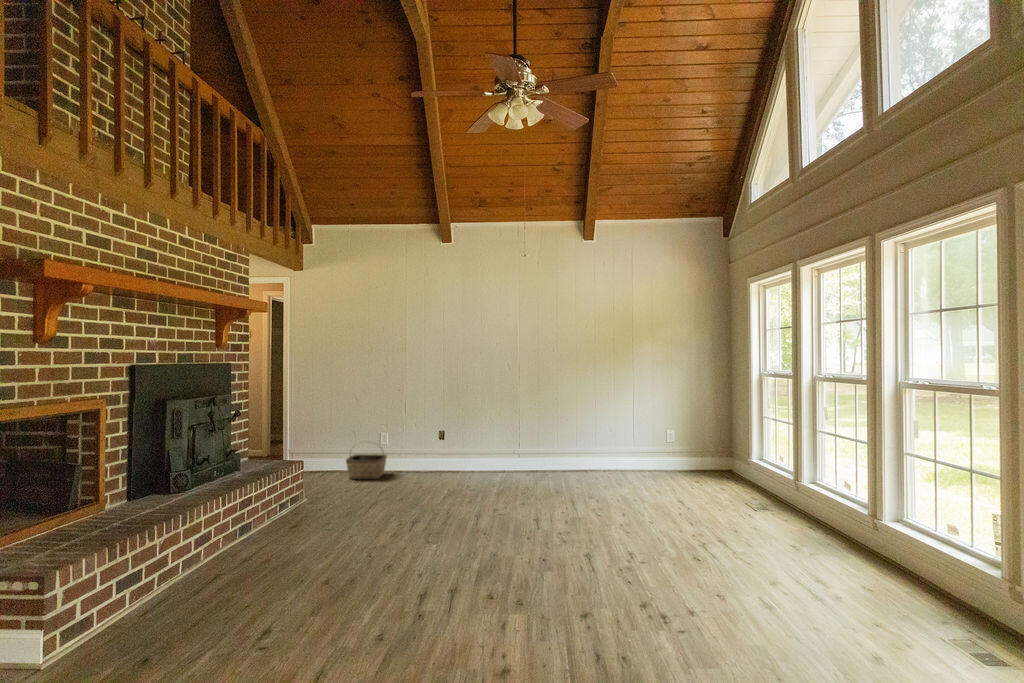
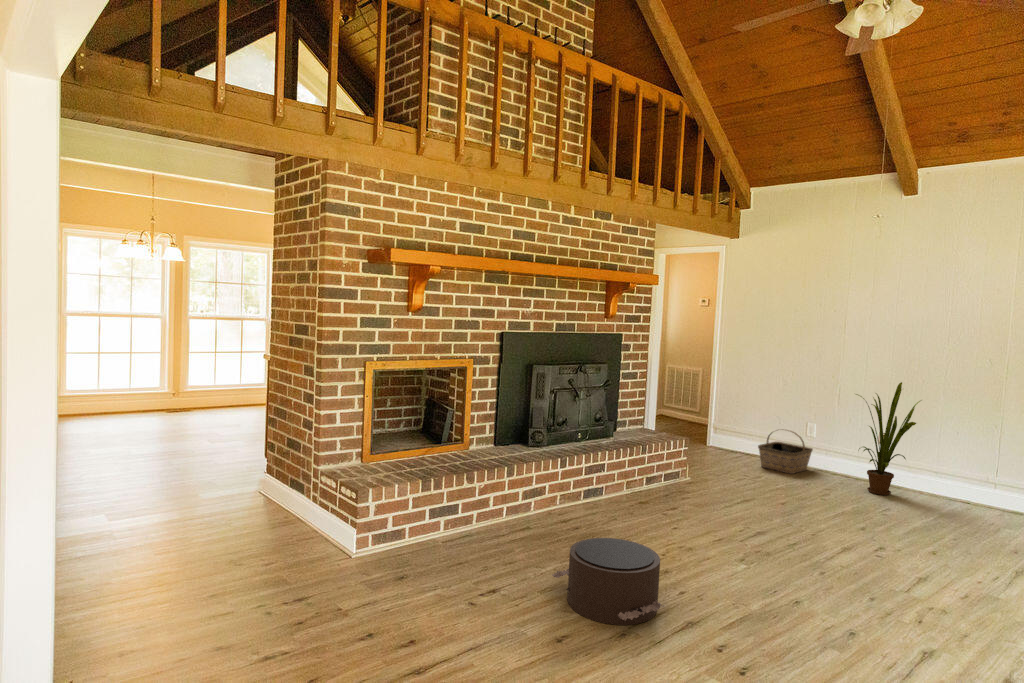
house plant: none [421,389,470,479] -> present [856,382,920,495]
pouf: none [312,542,426,616] -> present [552,538,663,625]

